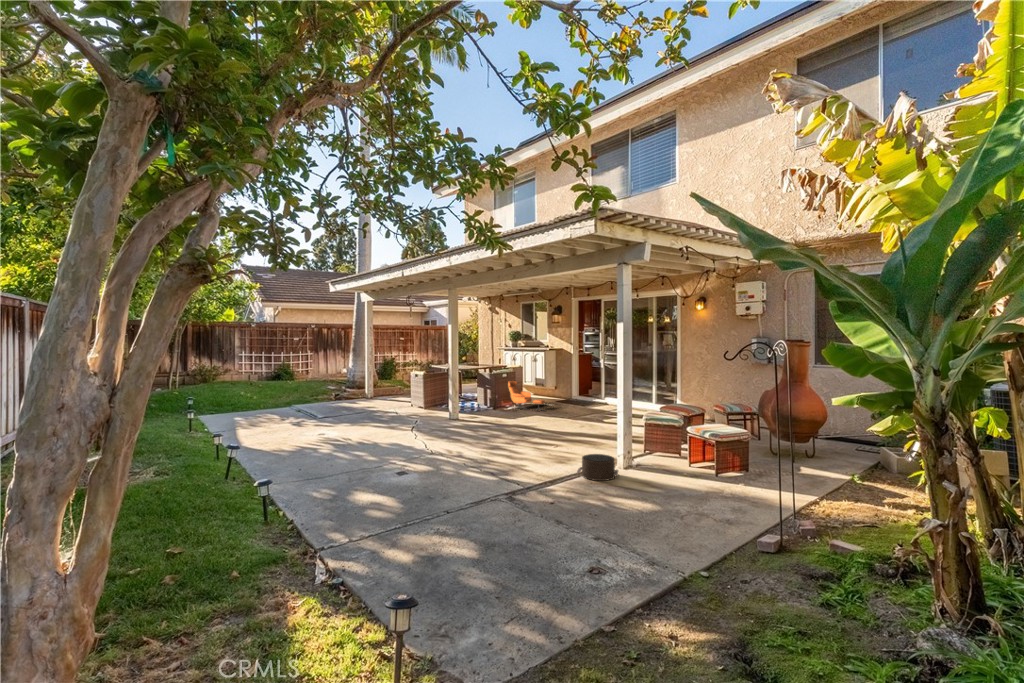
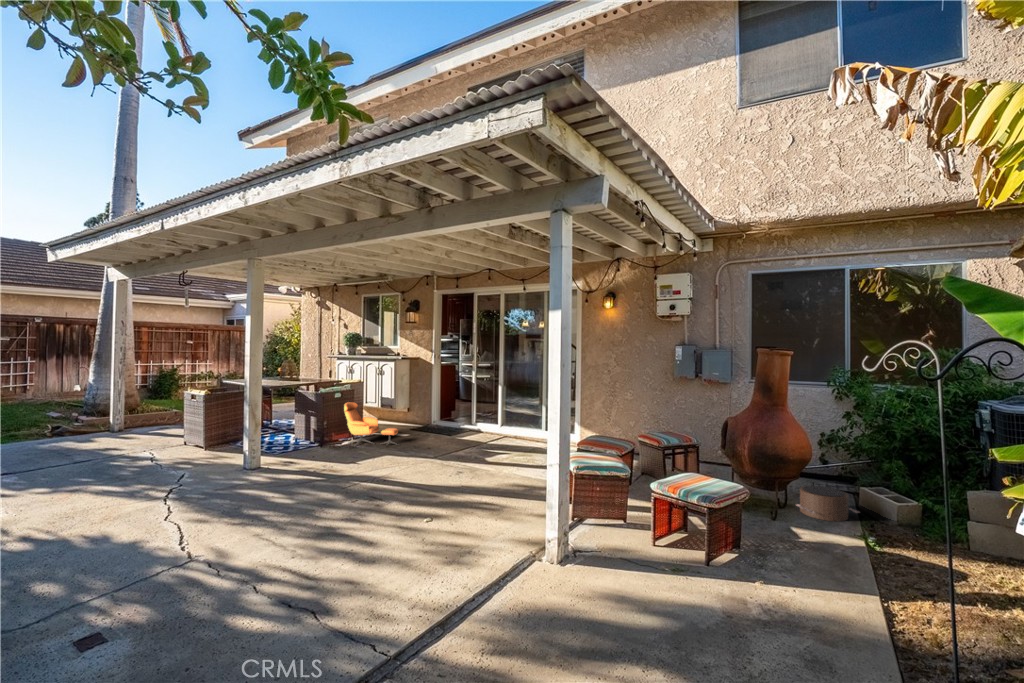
pouf: present [577,454,618,481] -> present [797,486,859,521]

